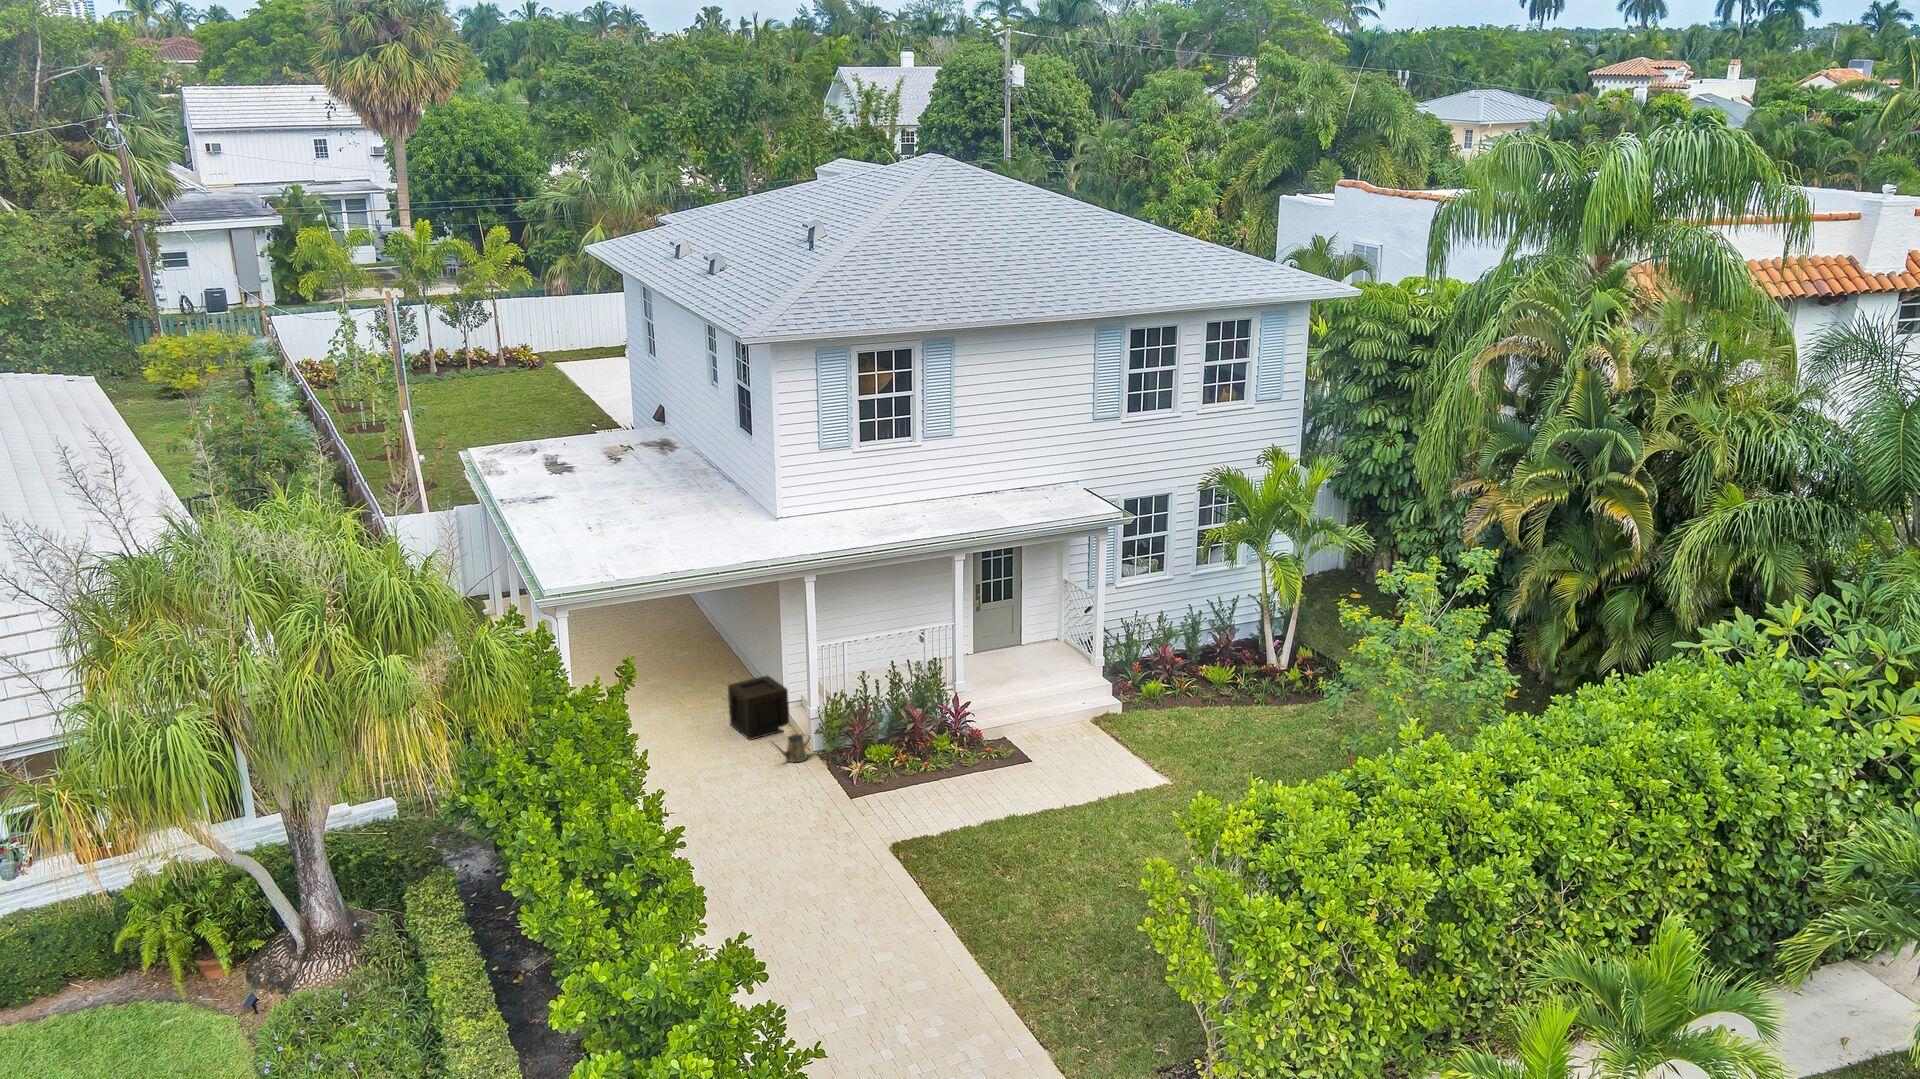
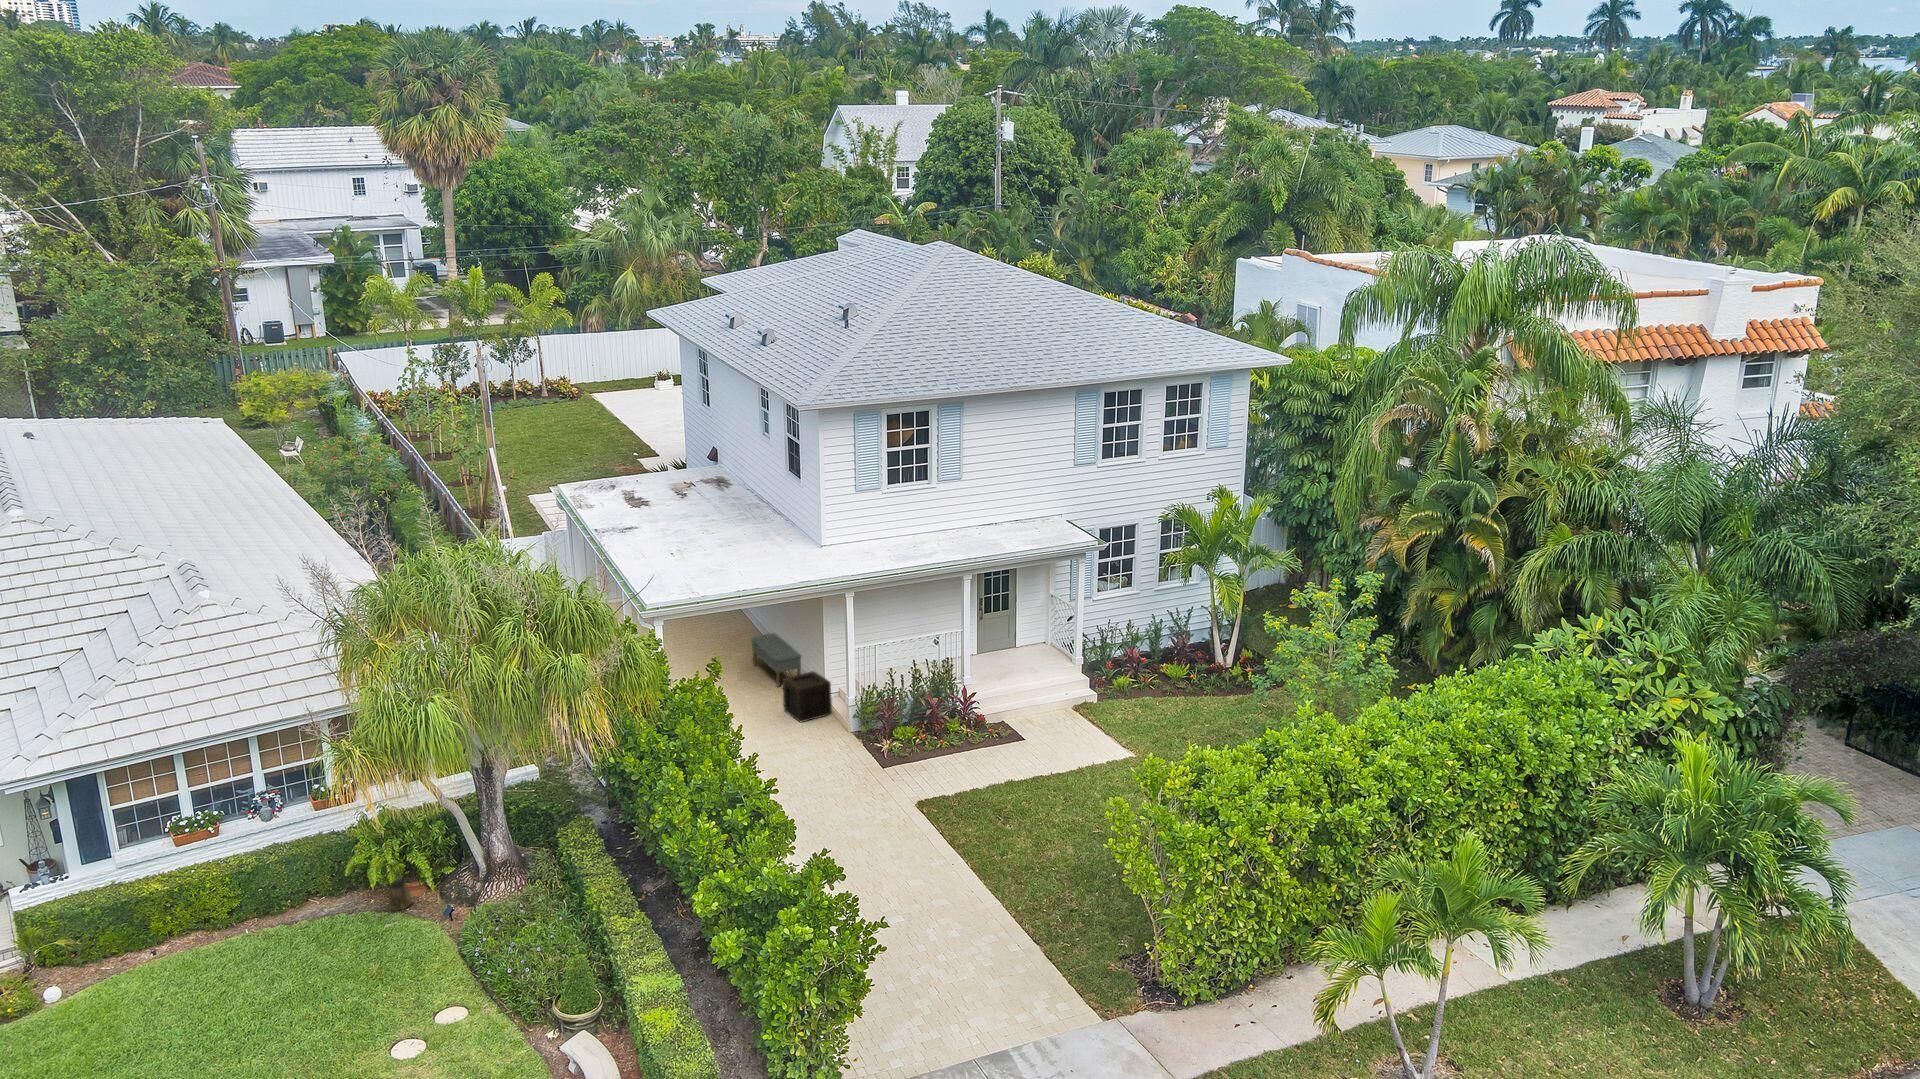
bench: none [694,629,755,695] -> present [751,633,801,687]
watering can: present [772,733,810,762] -> present [388,876,412,911]

